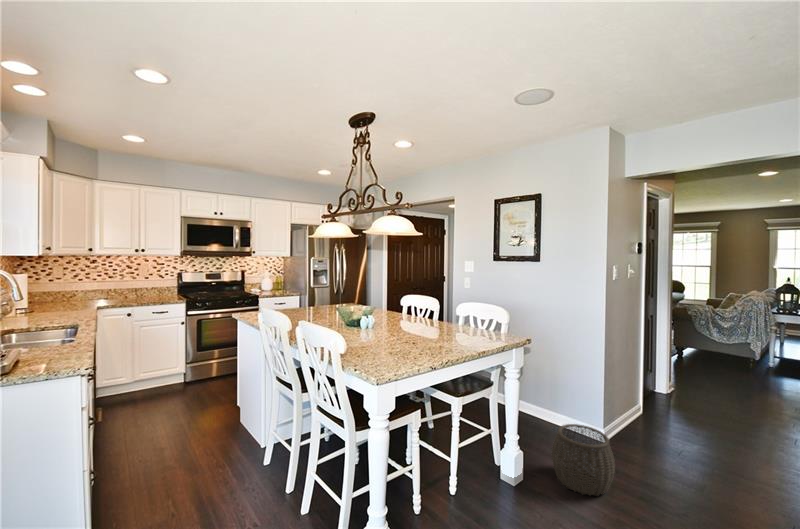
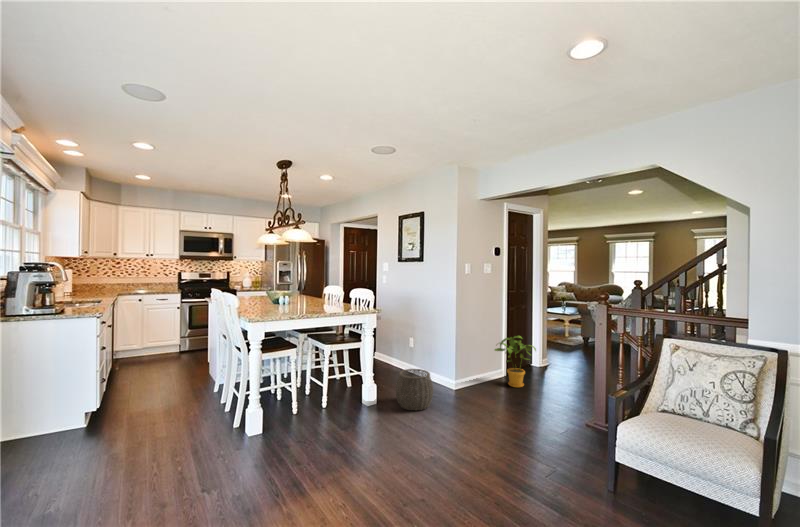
house plant: none [638,366,709,436] -> present [495,336,536,387]

